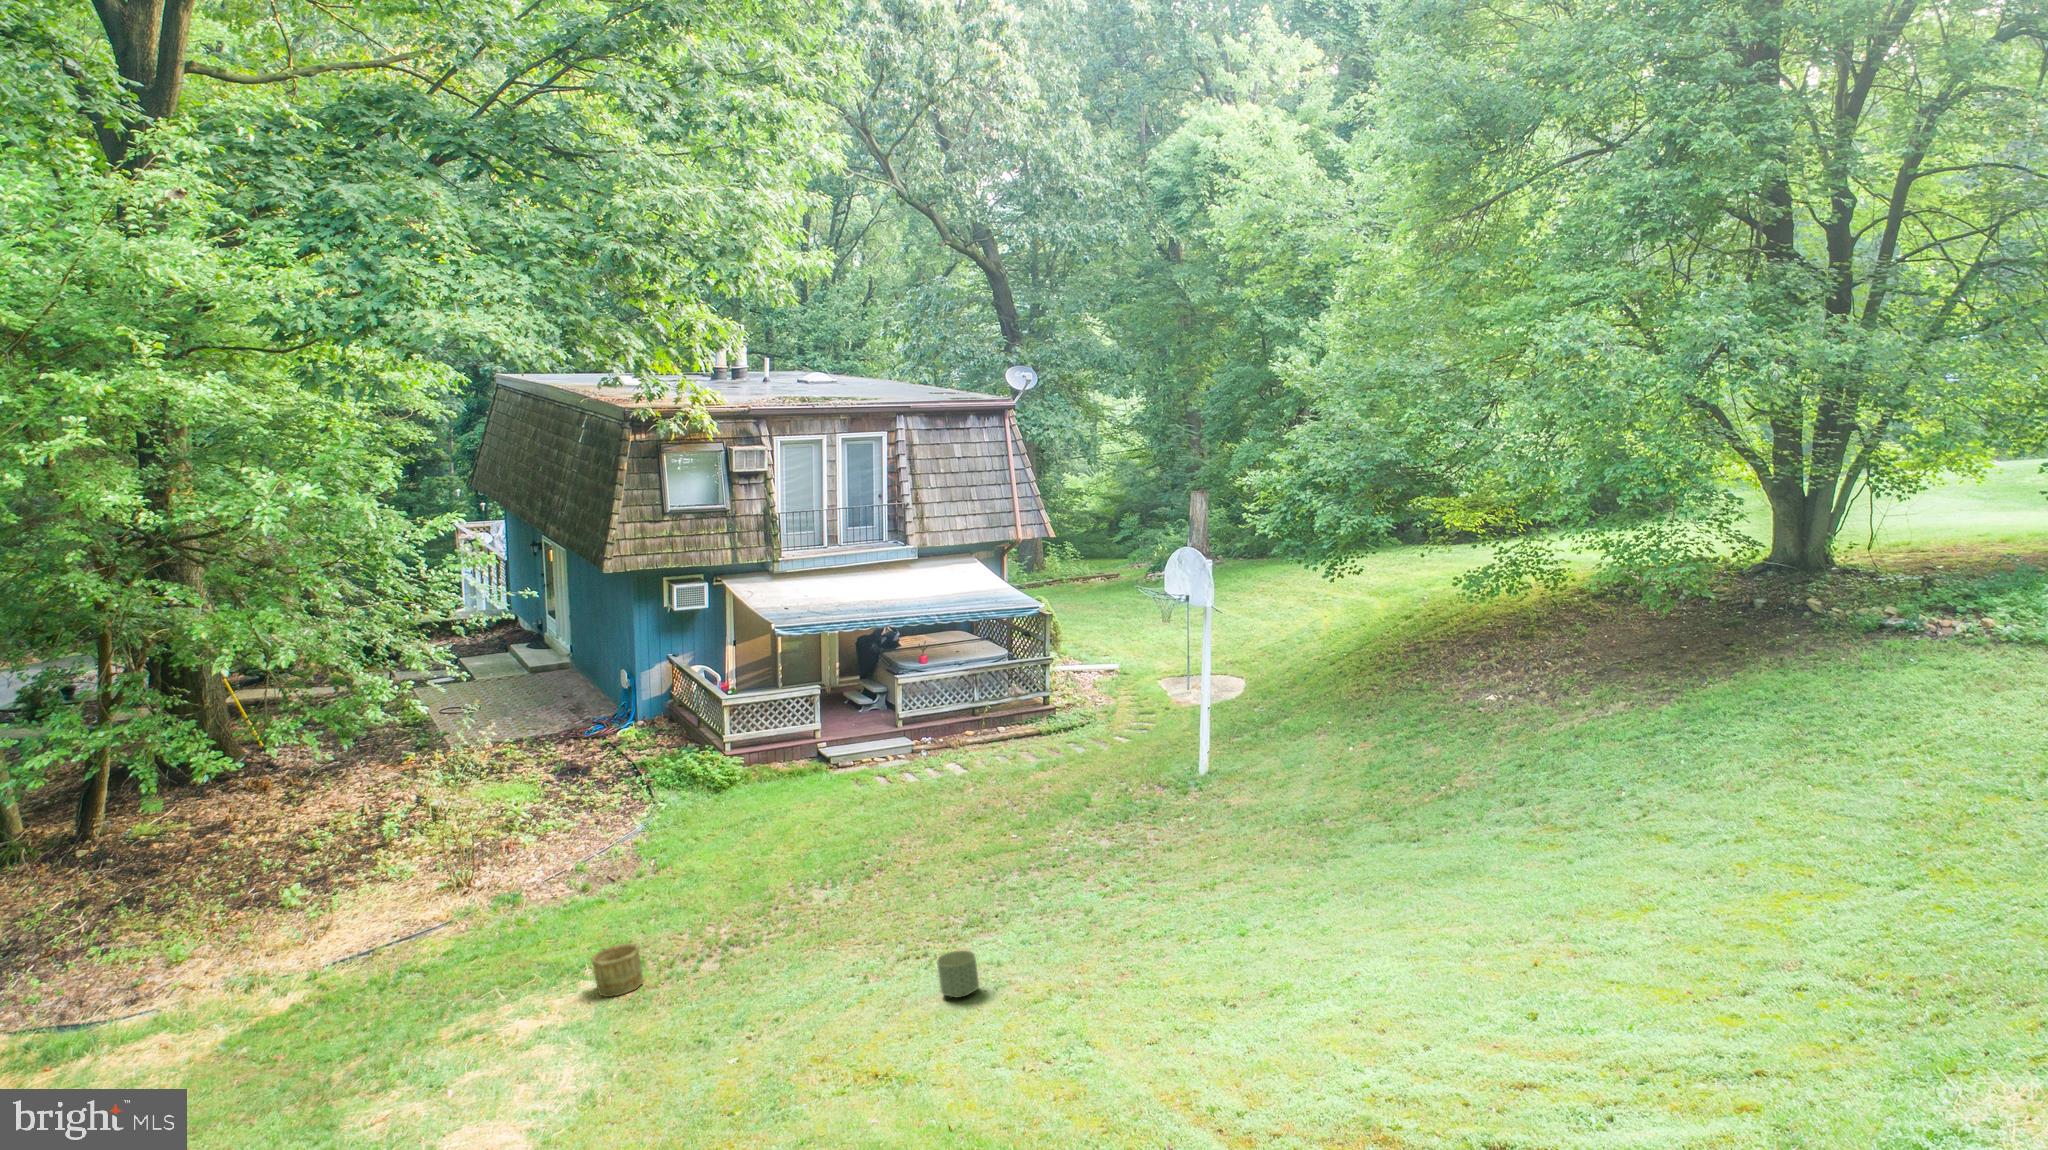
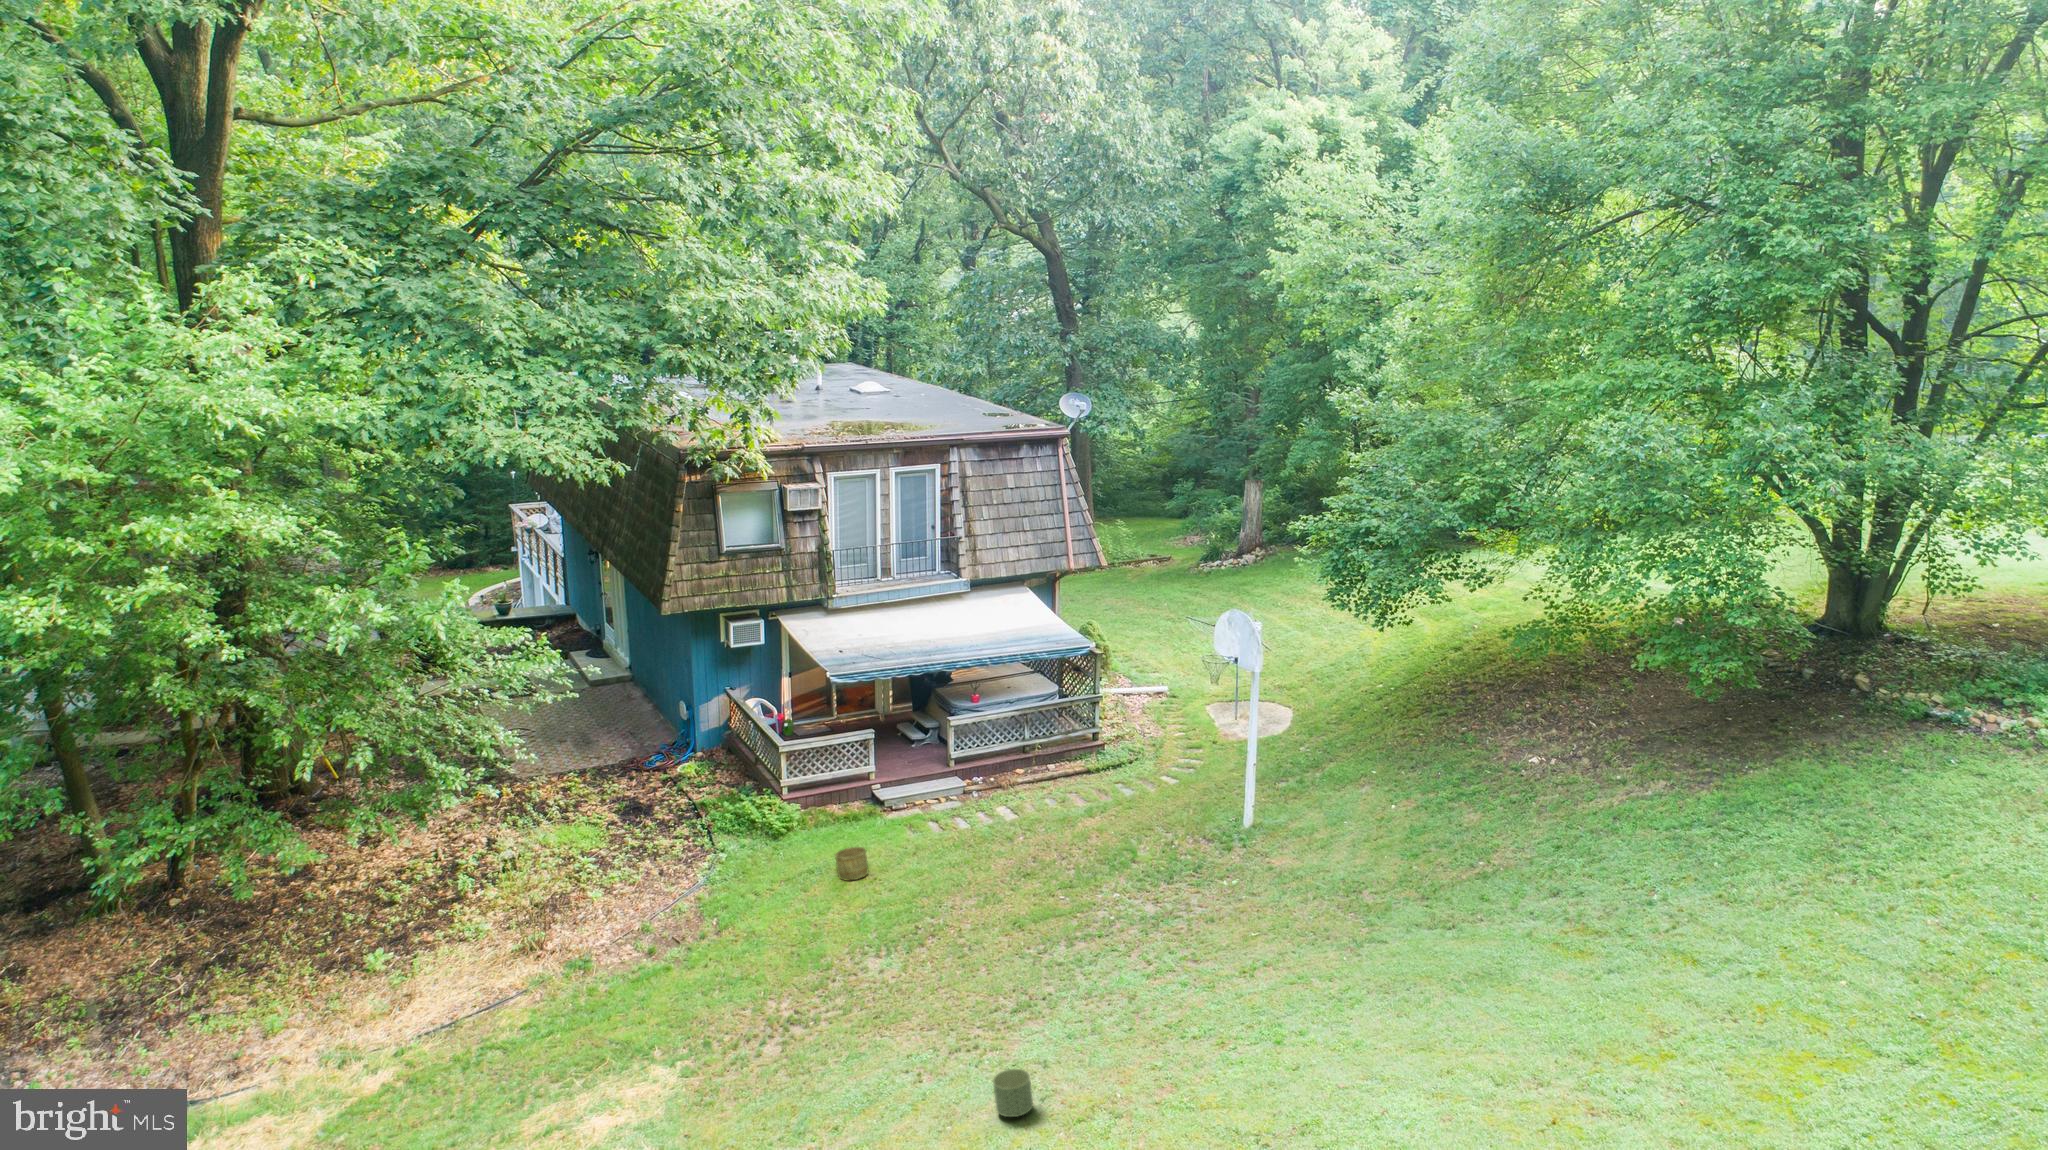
wooden bucket: present [591,944,643,997] -> present [835,847,868,881]

